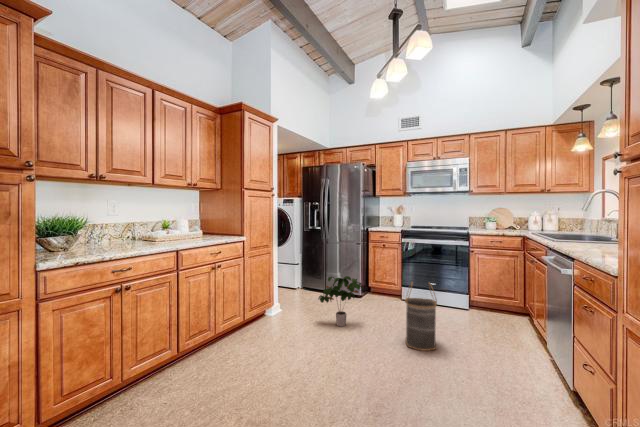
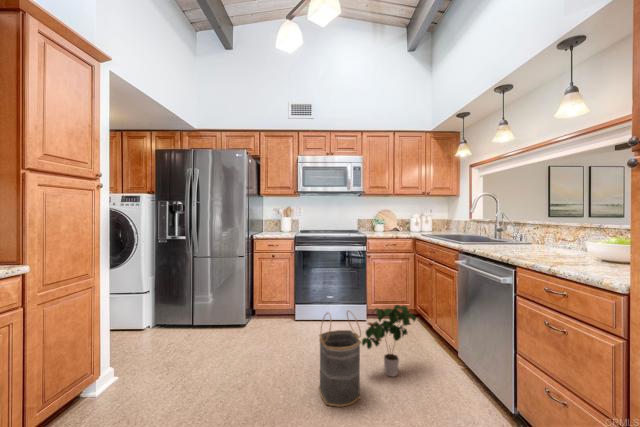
potted plant: present [318,276,363,326] -> present [362,305,416,377]

